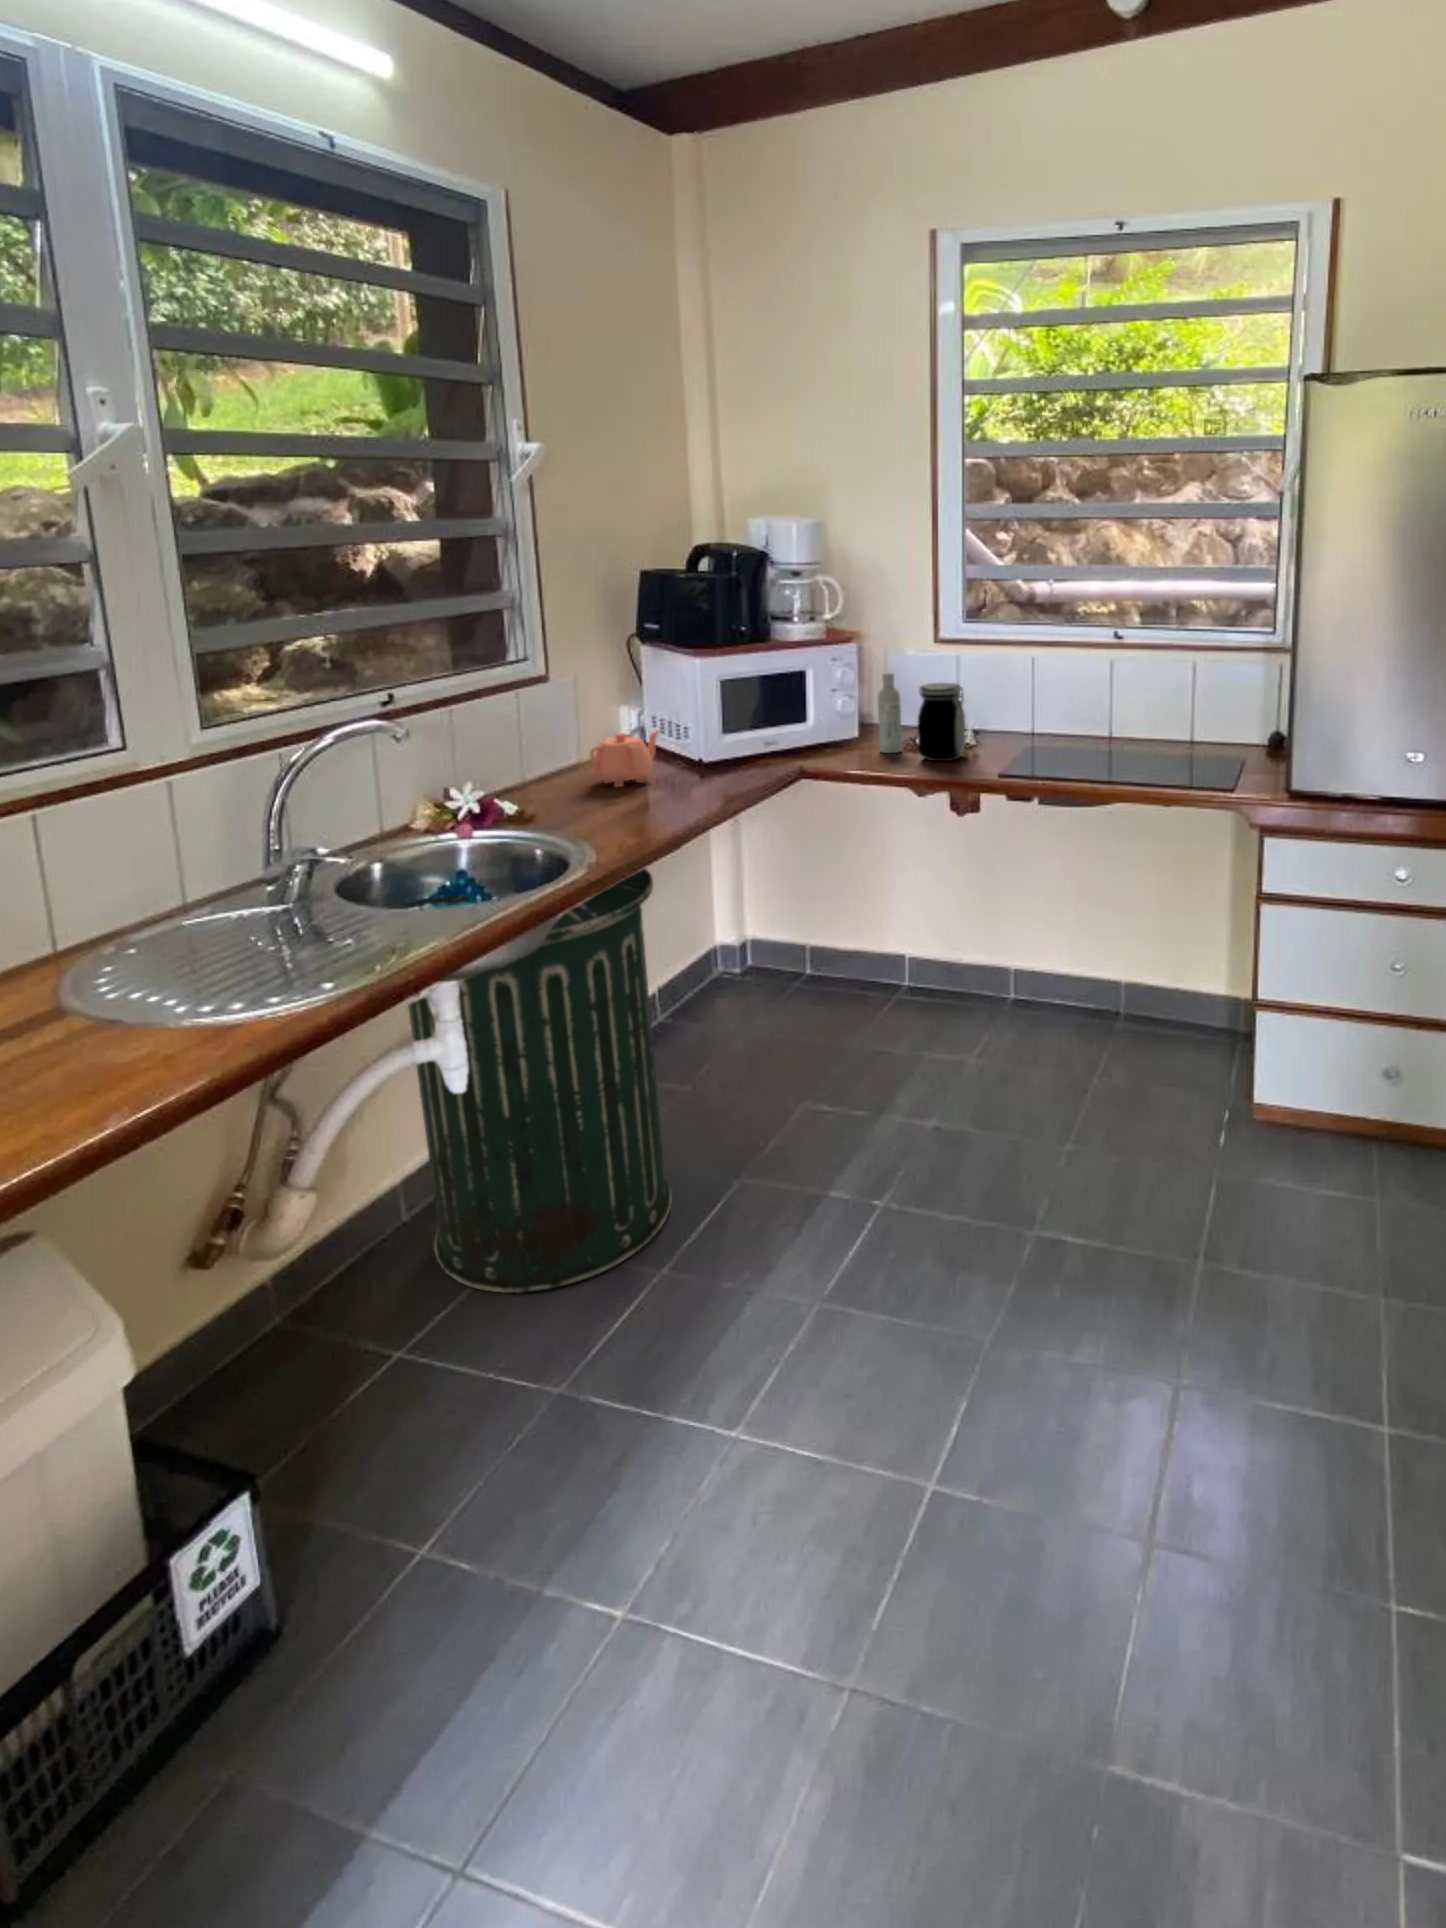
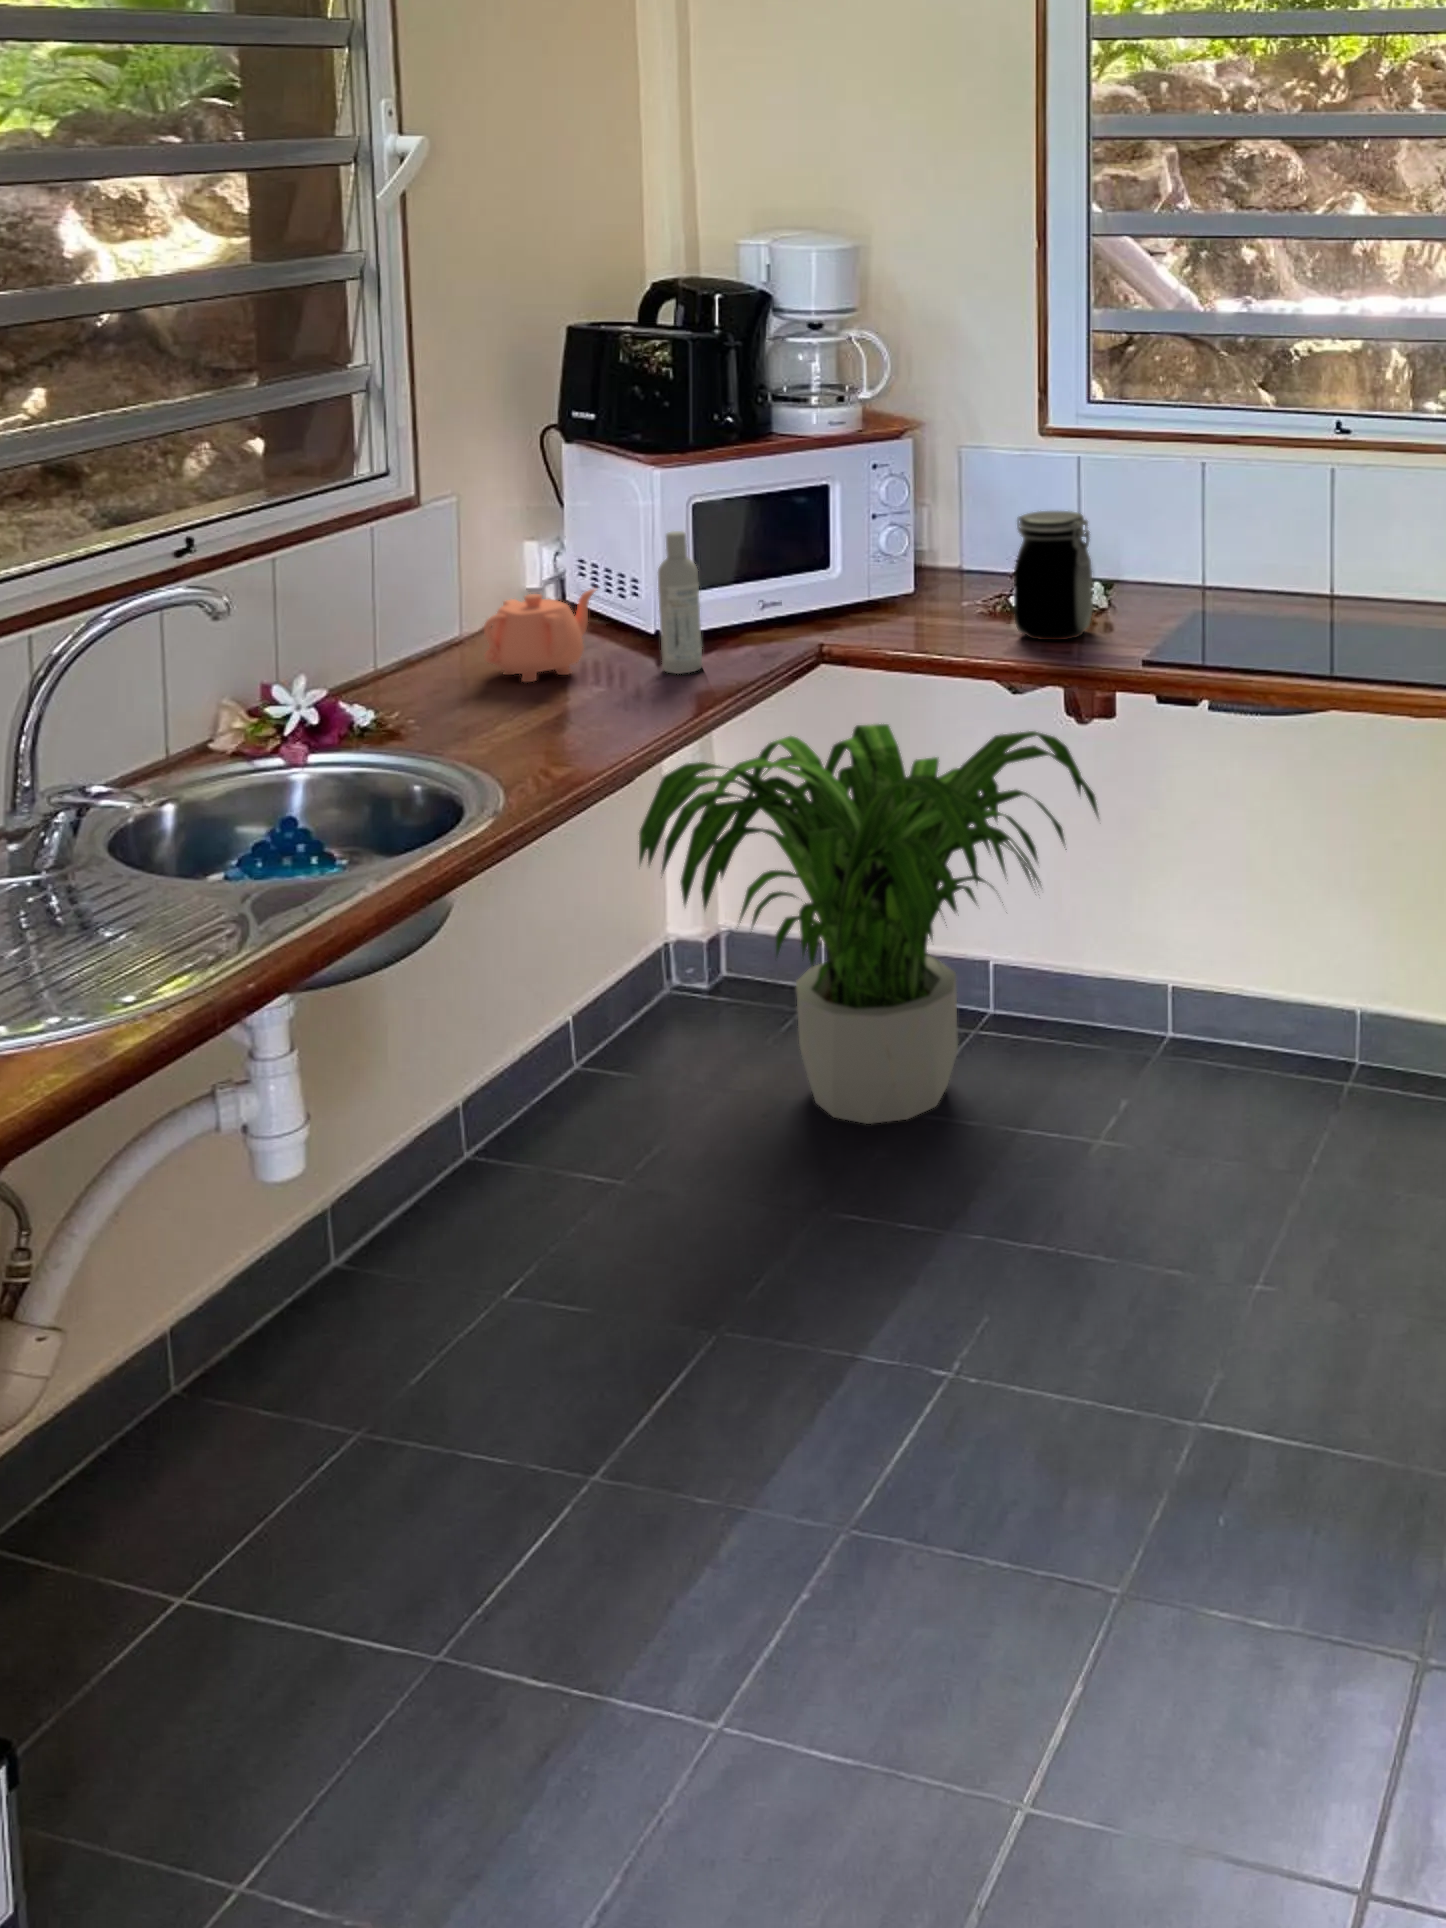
bottle: present [878,672,902,753] -> present [658,531,702,674]
potted plant: none [691,812,970,1051] -> present [639,724,1098,1124]
trash can: present [403,868,672,1293] -> none [165,793,609,1504]

